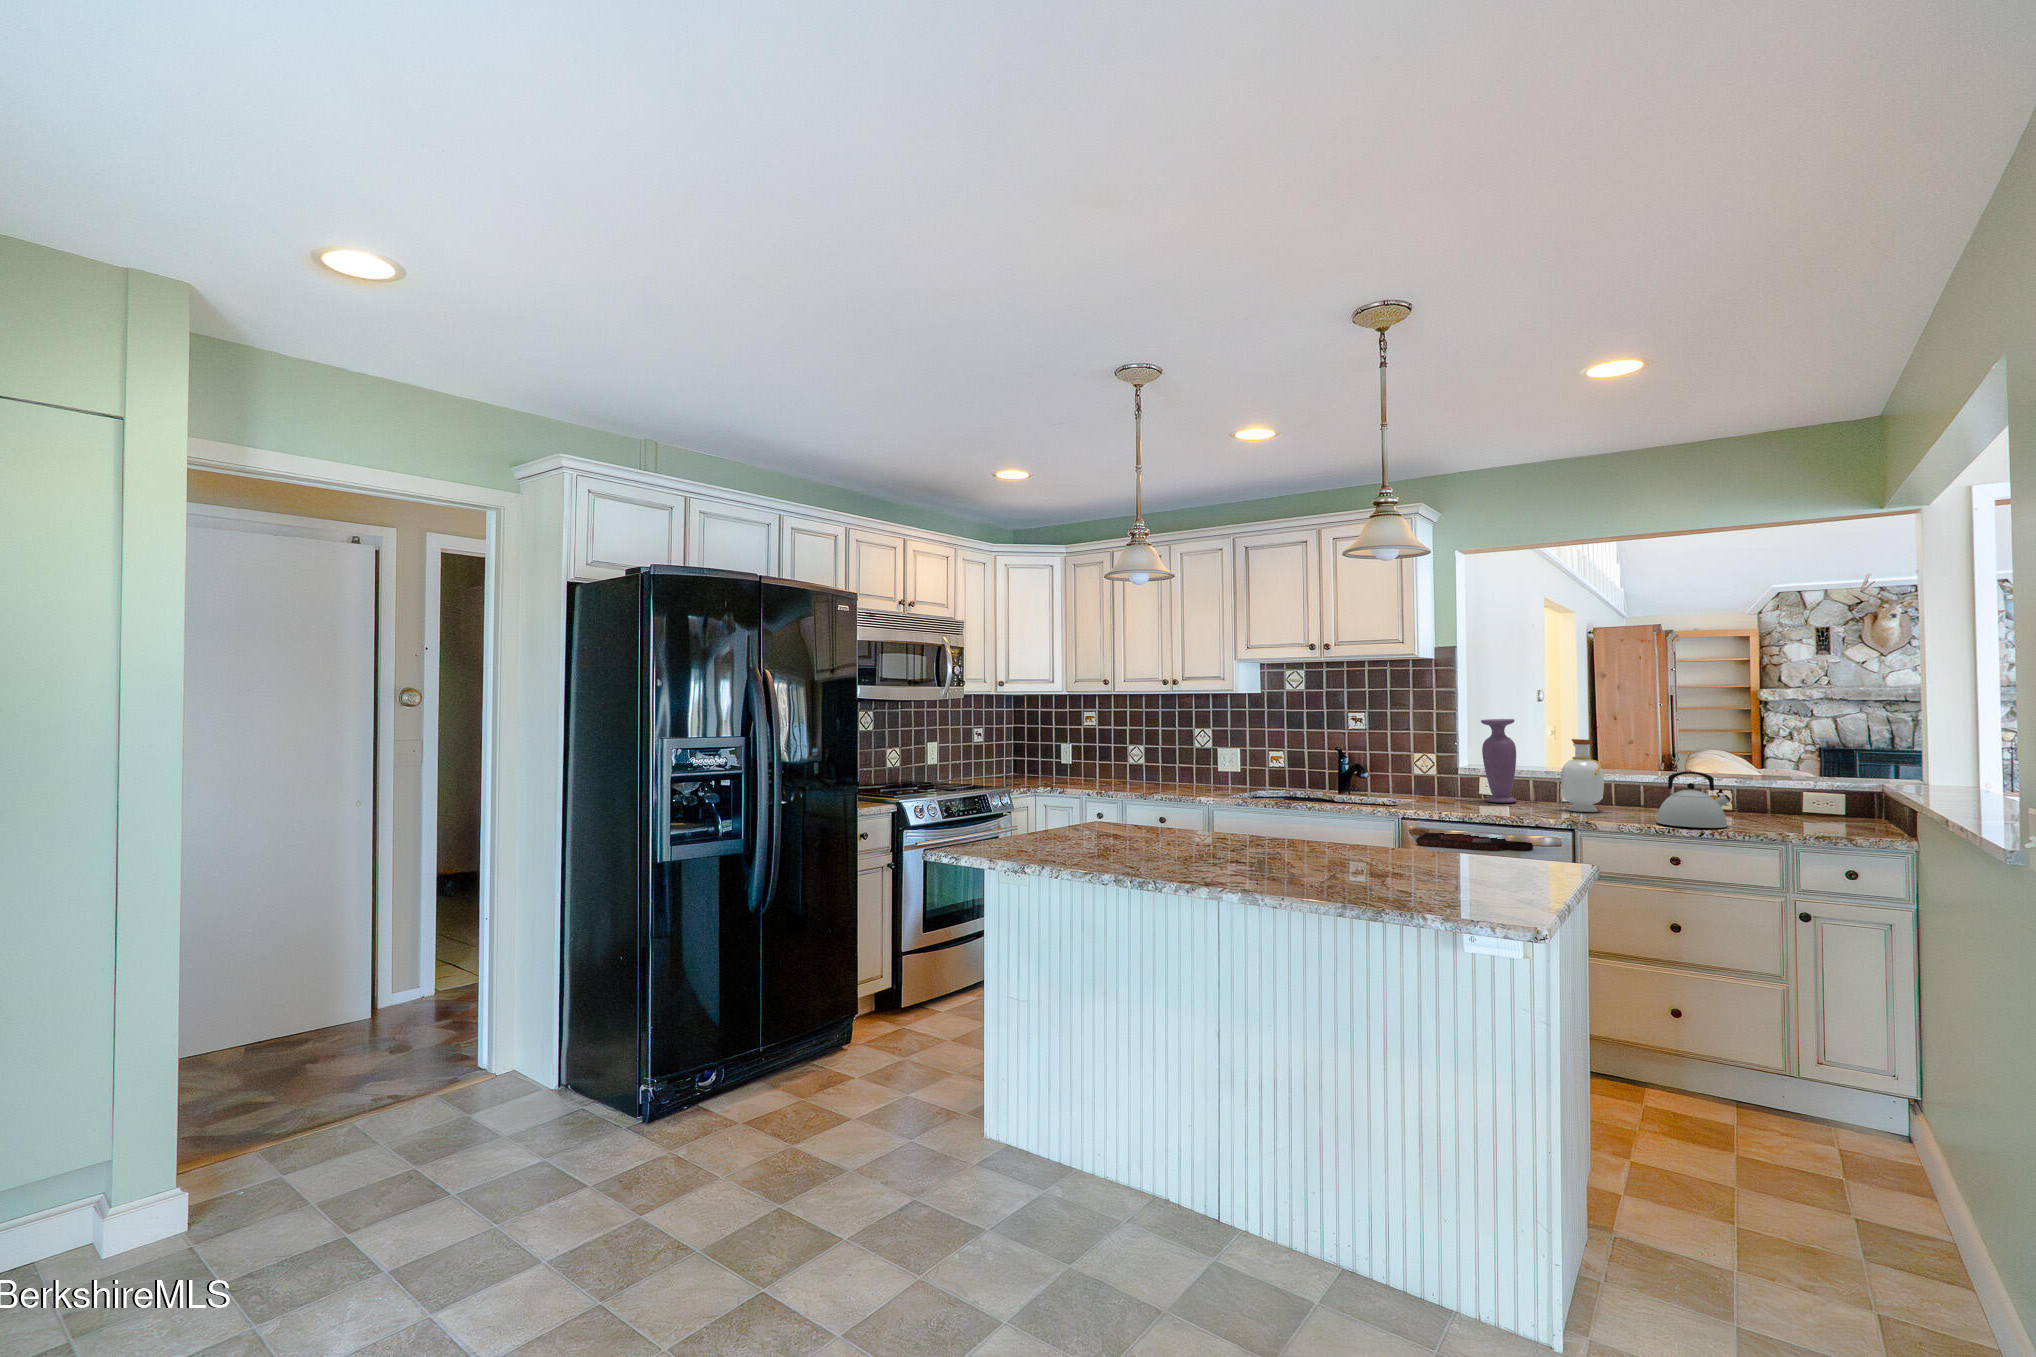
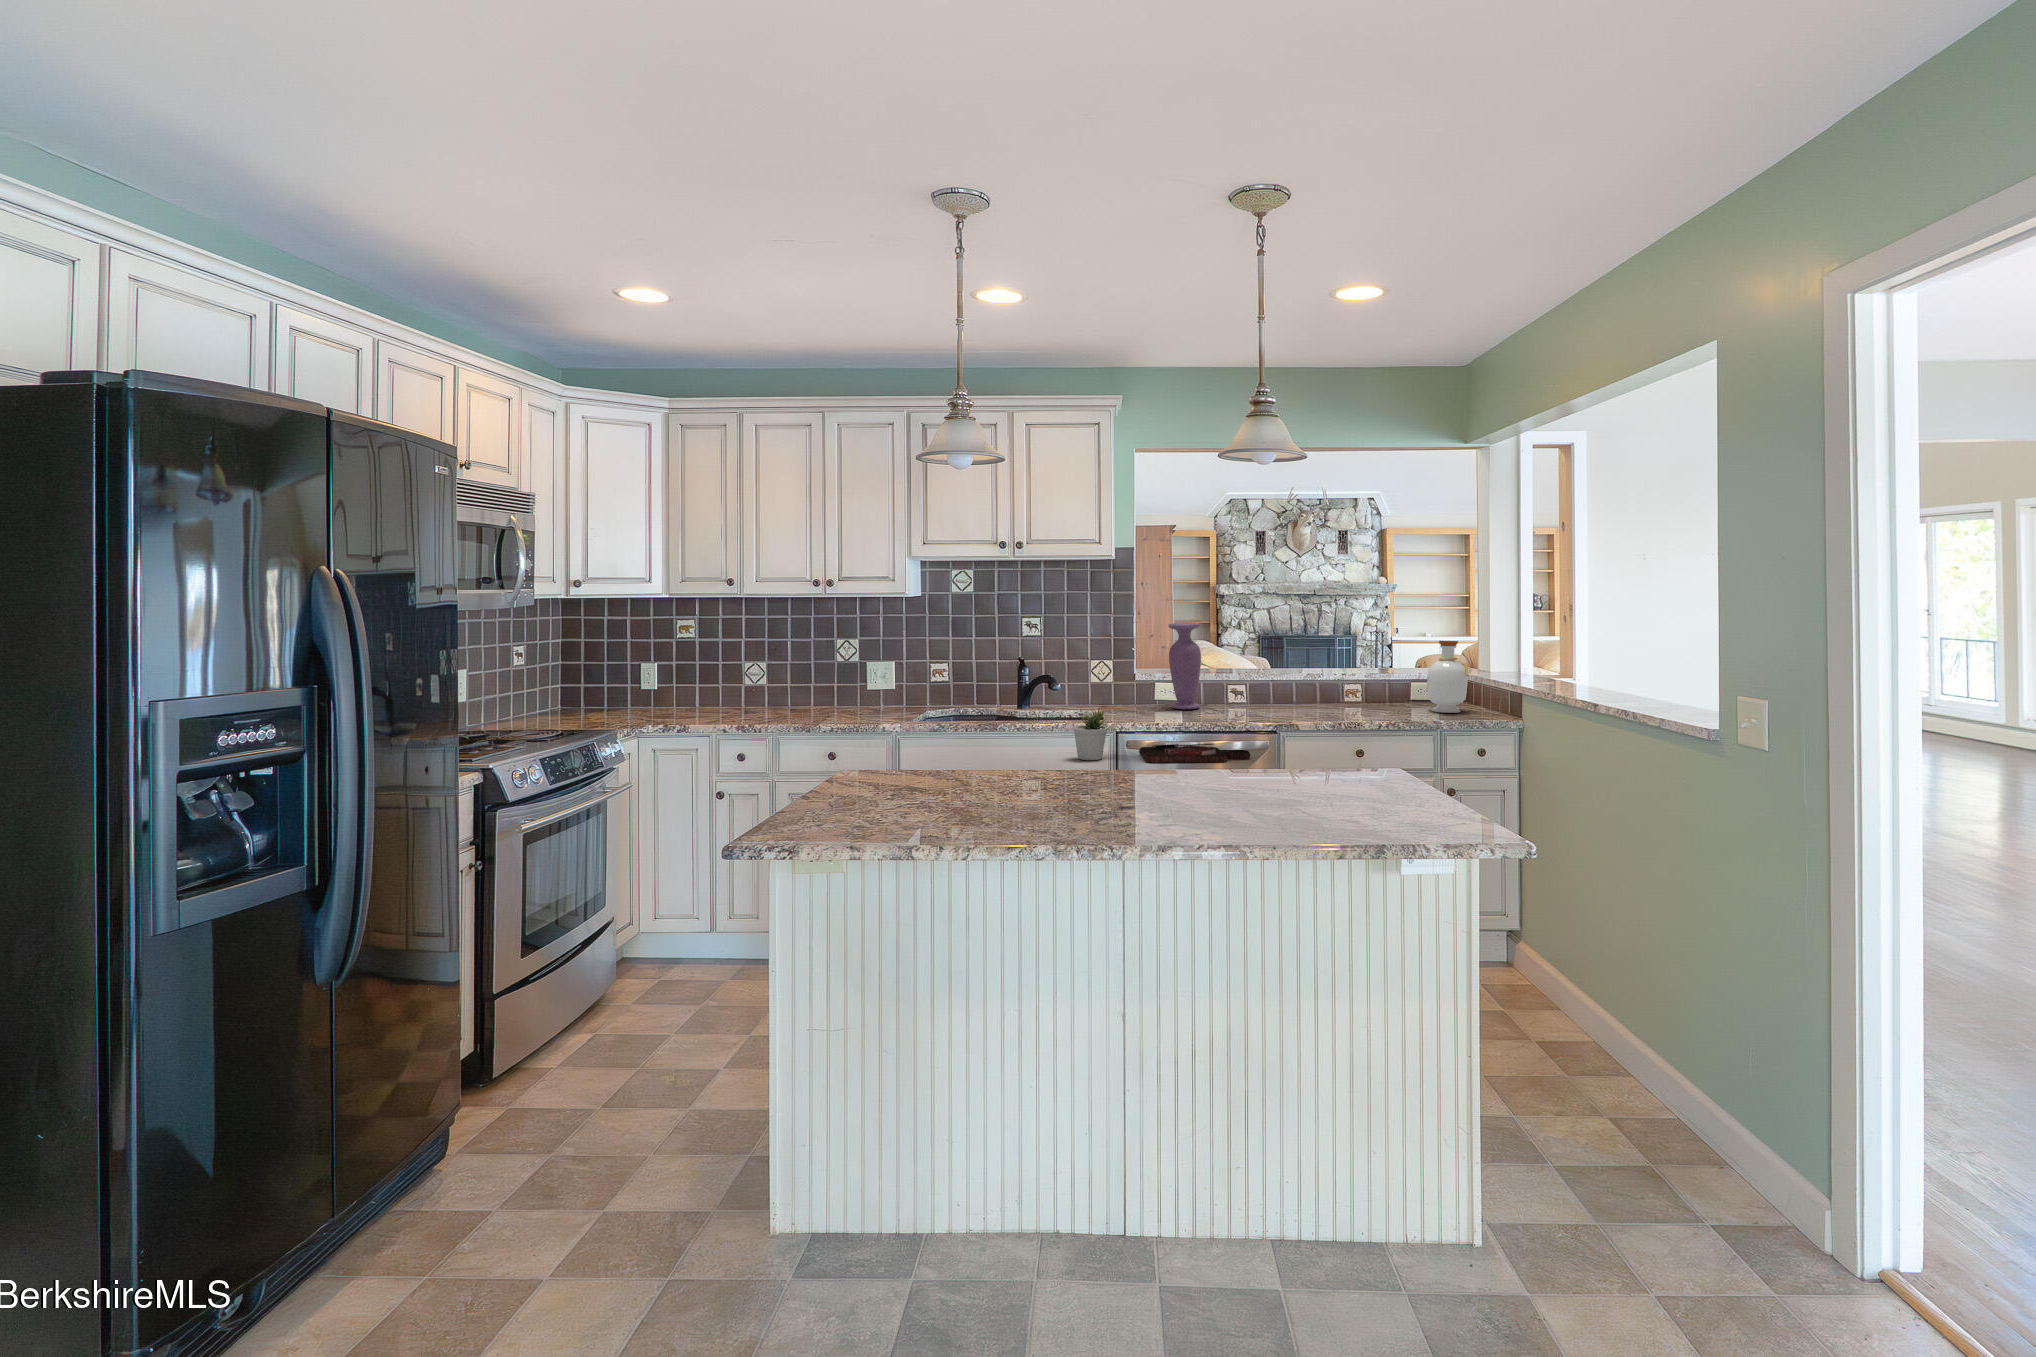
bottle: present [1561,739,1604,812] -> present [1427,641,1468,713]
kettle: present [1656,772,1730,828] -> none [1347,672,1407,725]
potted plant: none [1355,791,1388,840] -> present [1073,707,1107,760]

